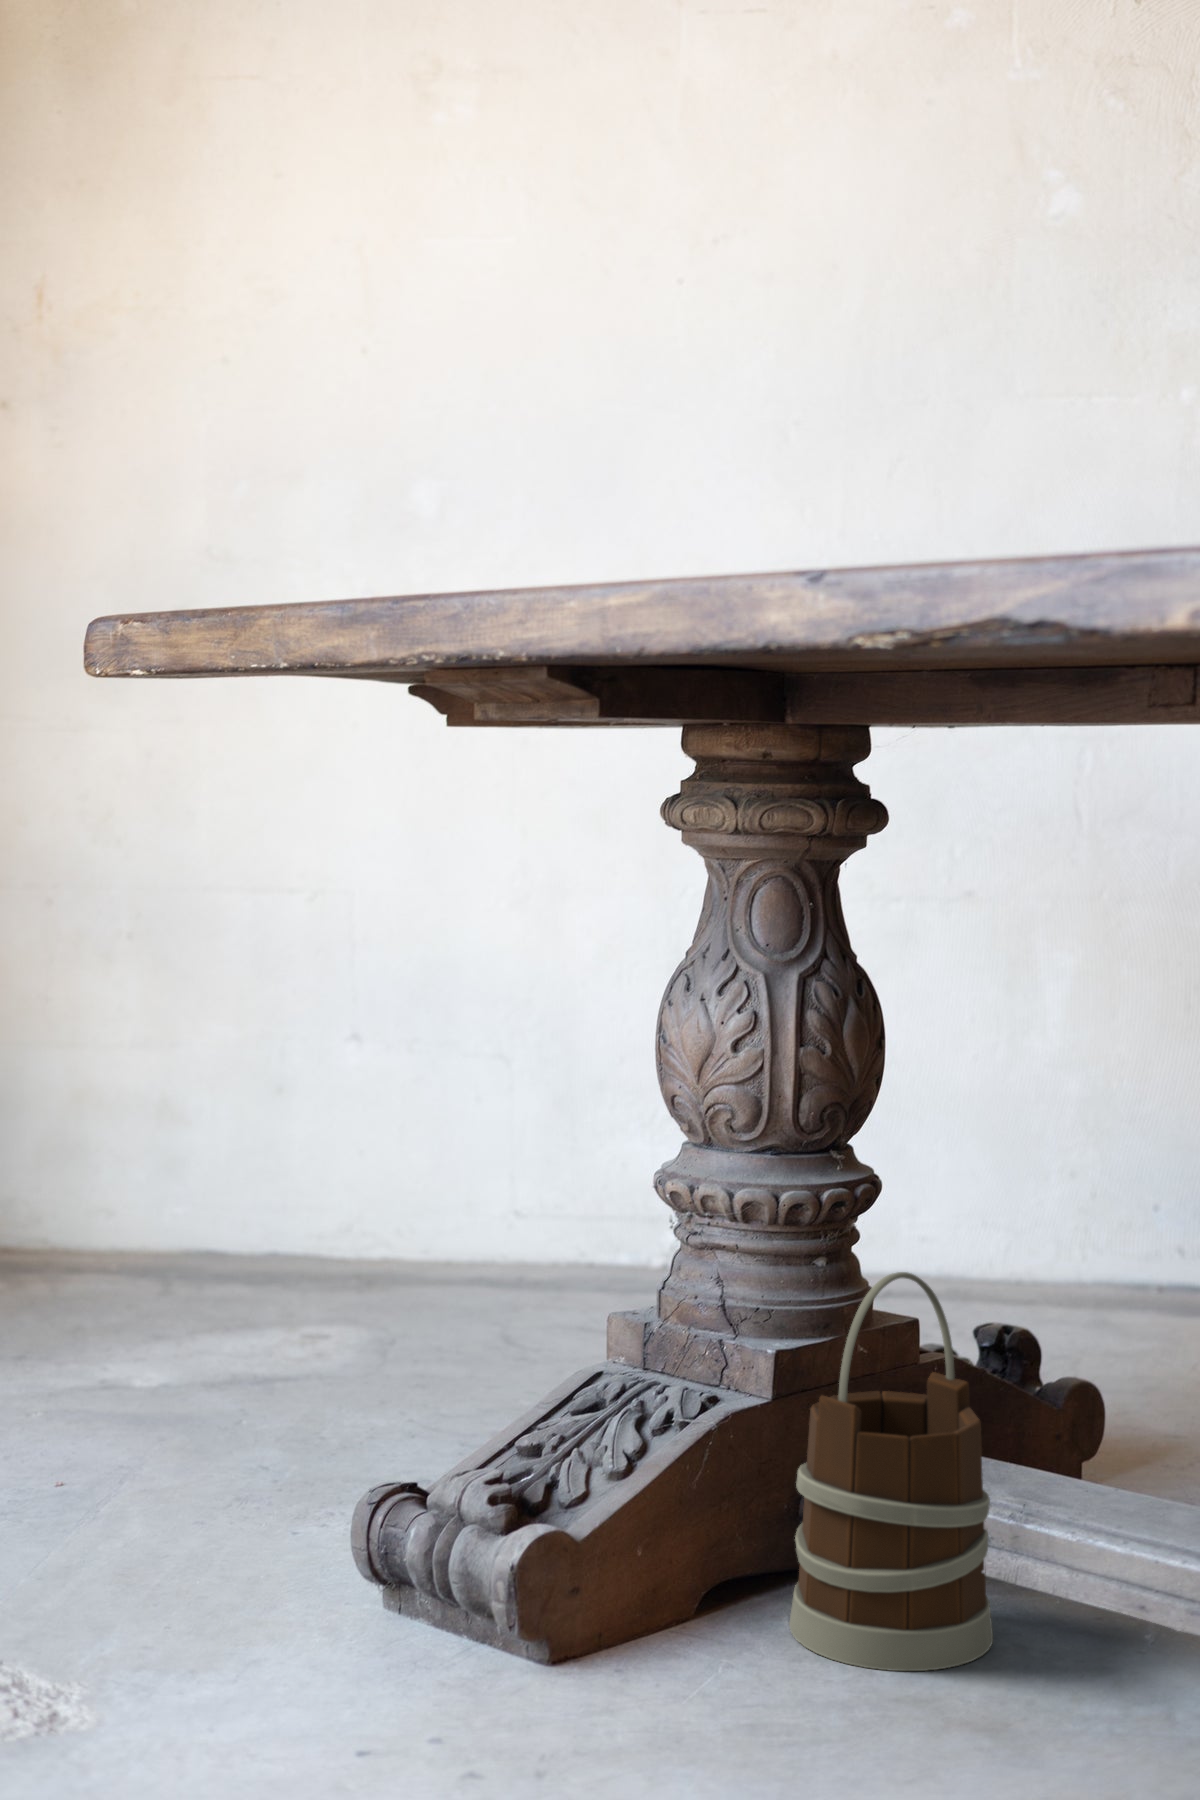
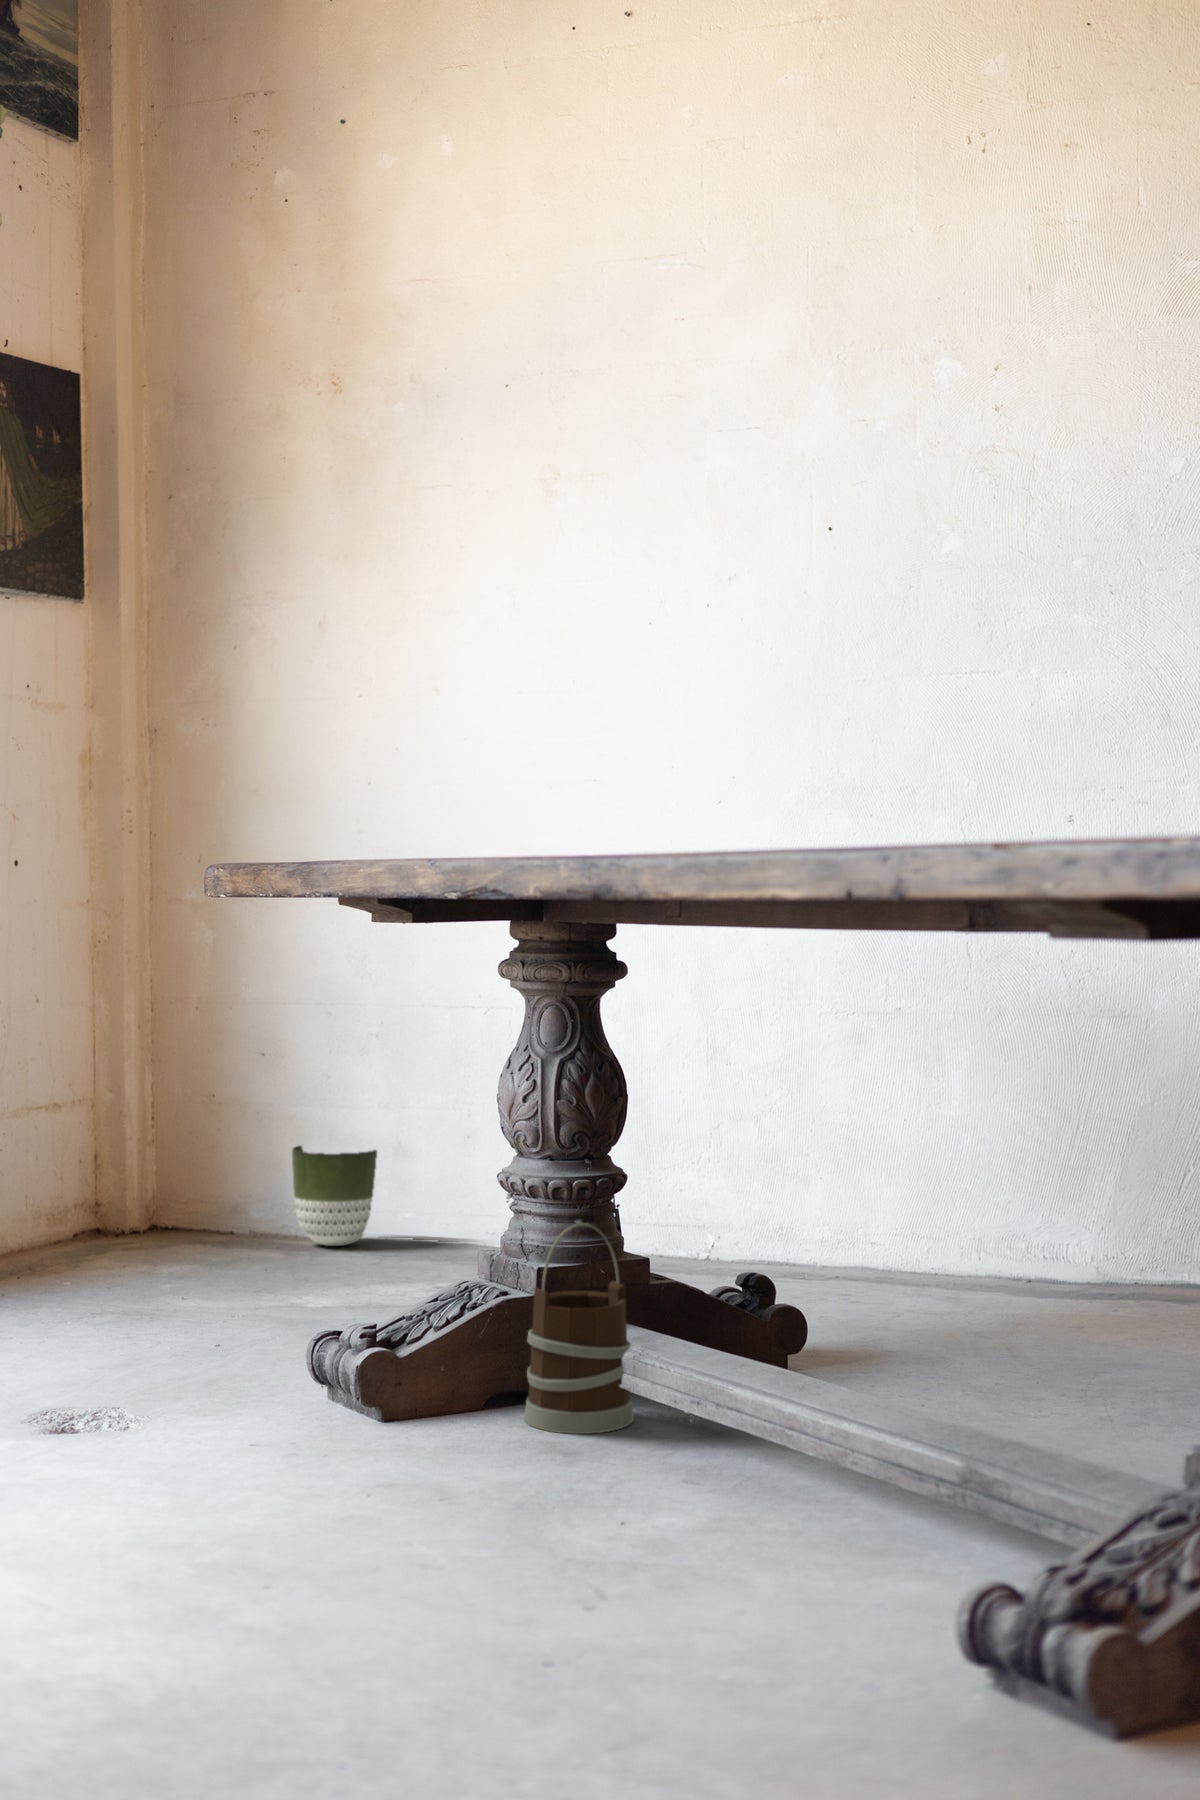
planter: none [86,1117,224,1277] -> present [292,1146,377,1246]

